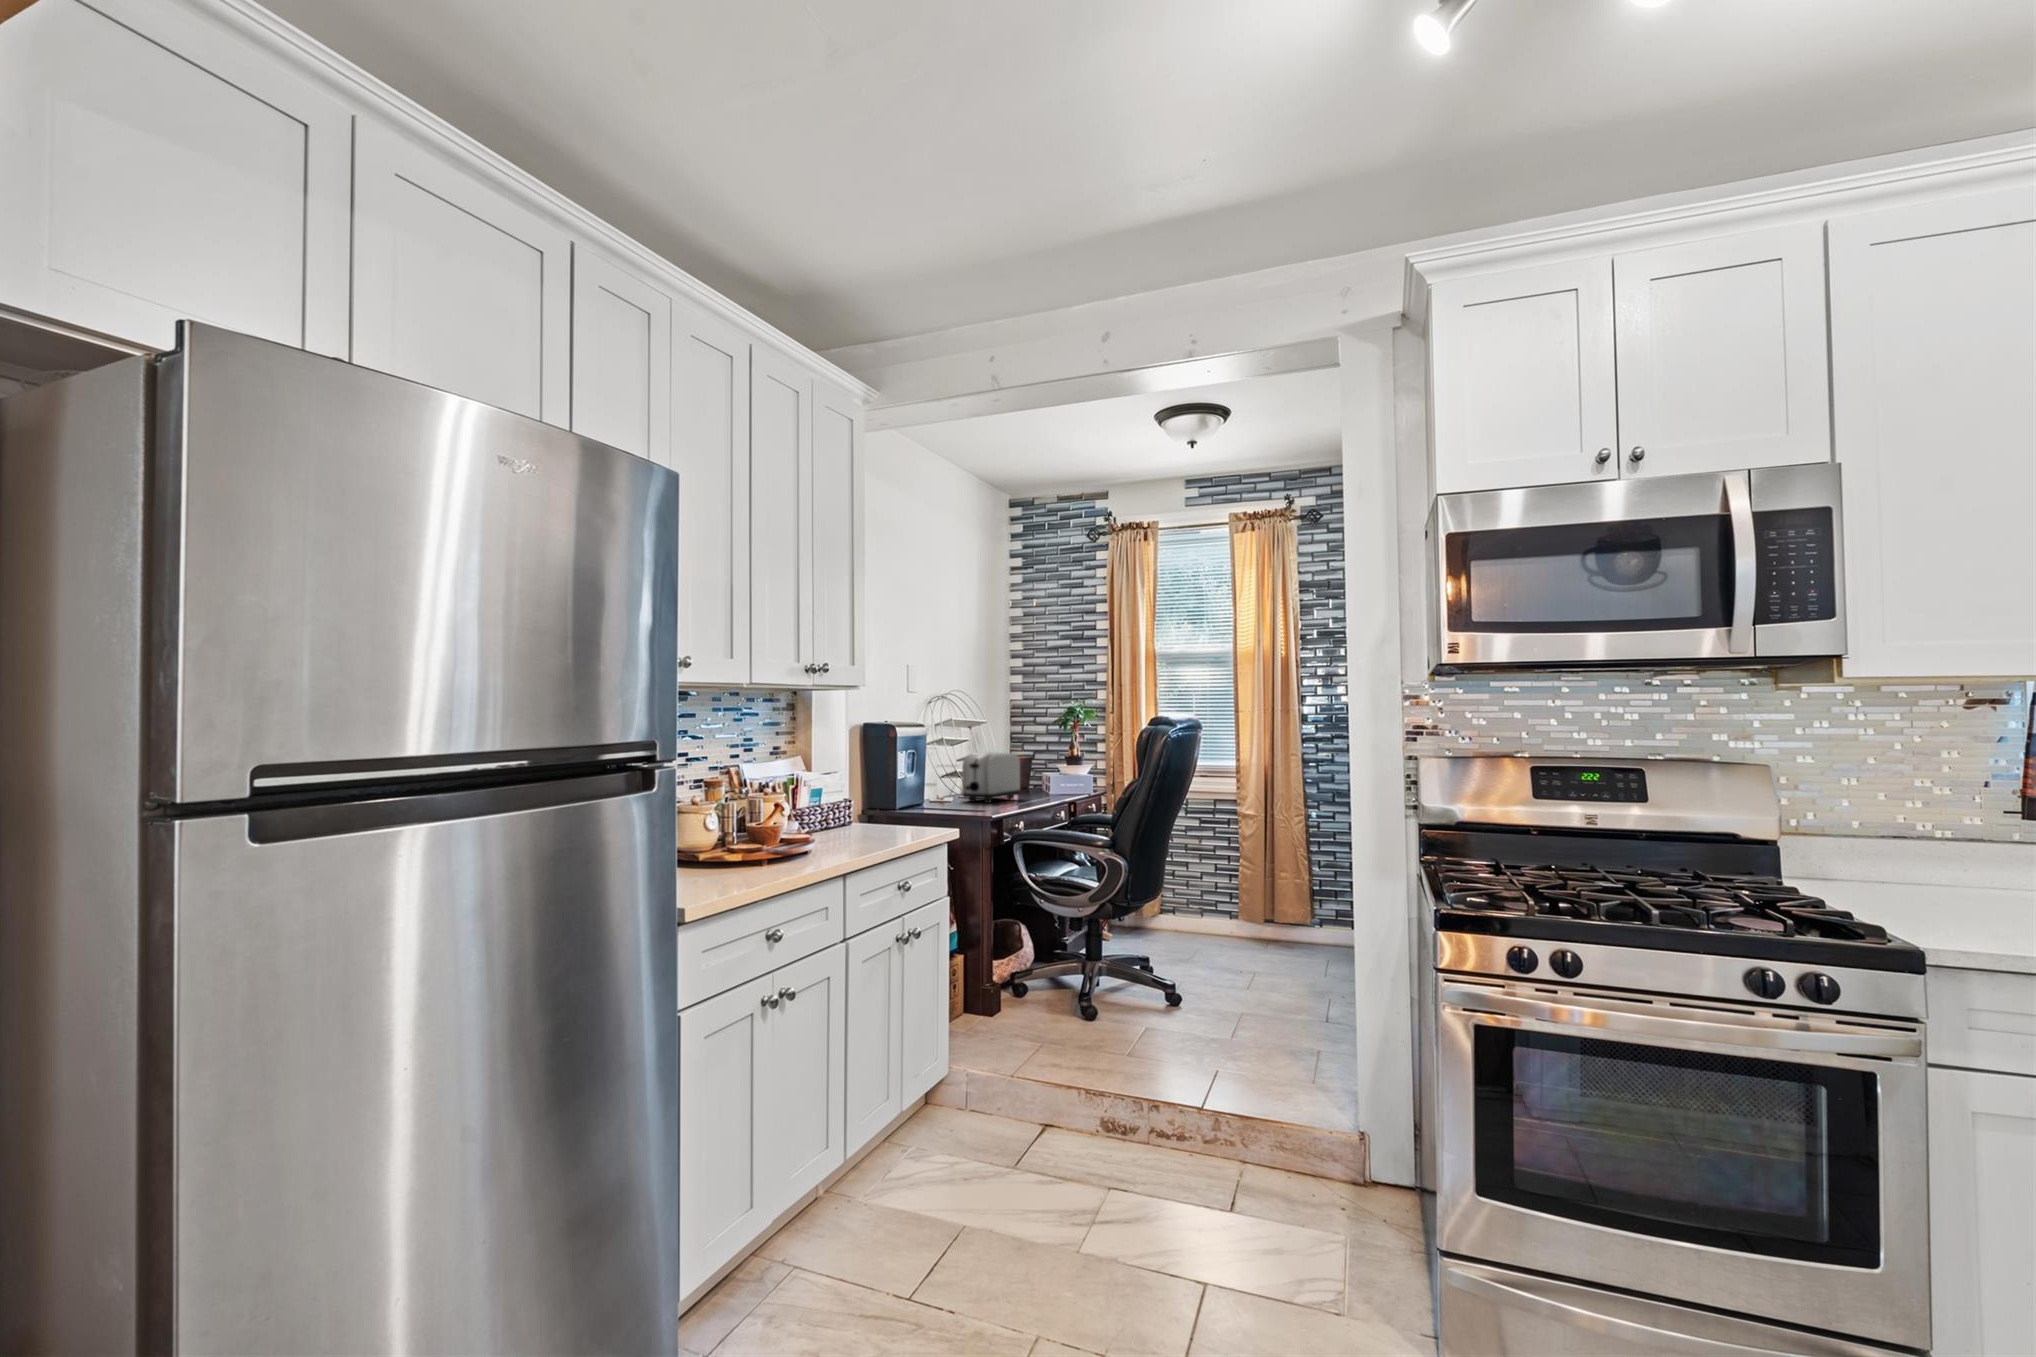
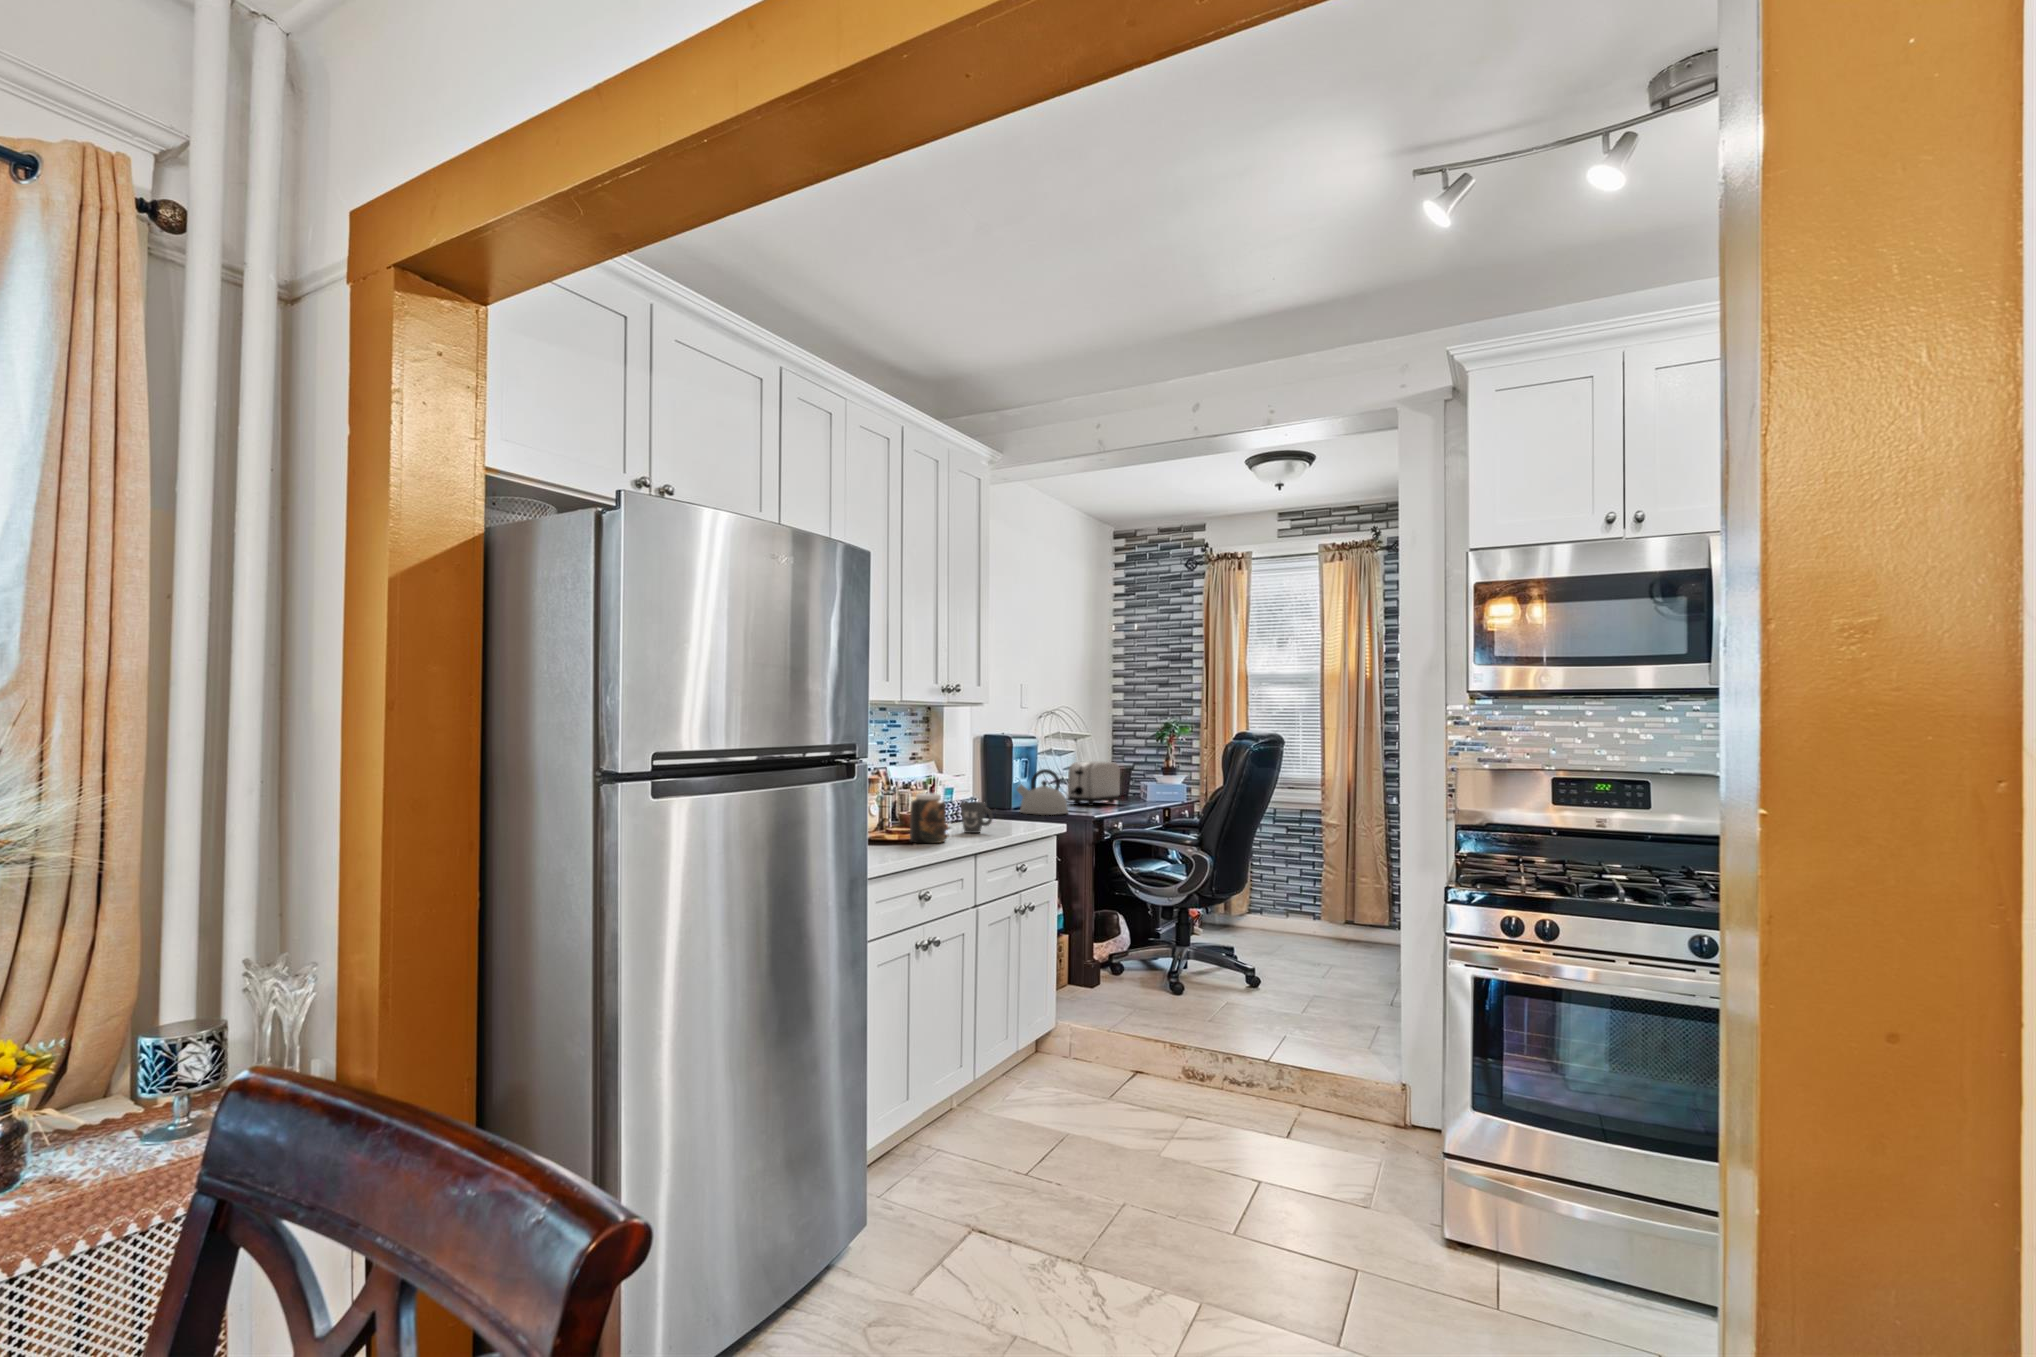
kettle: none [900,764,963,817] -> present [1017,769,1068,815]
jar: none [758,803,804,867] -> present [910,793,946,843]
mug: none [826,809,867,848] -> present [960,802,993,833]

